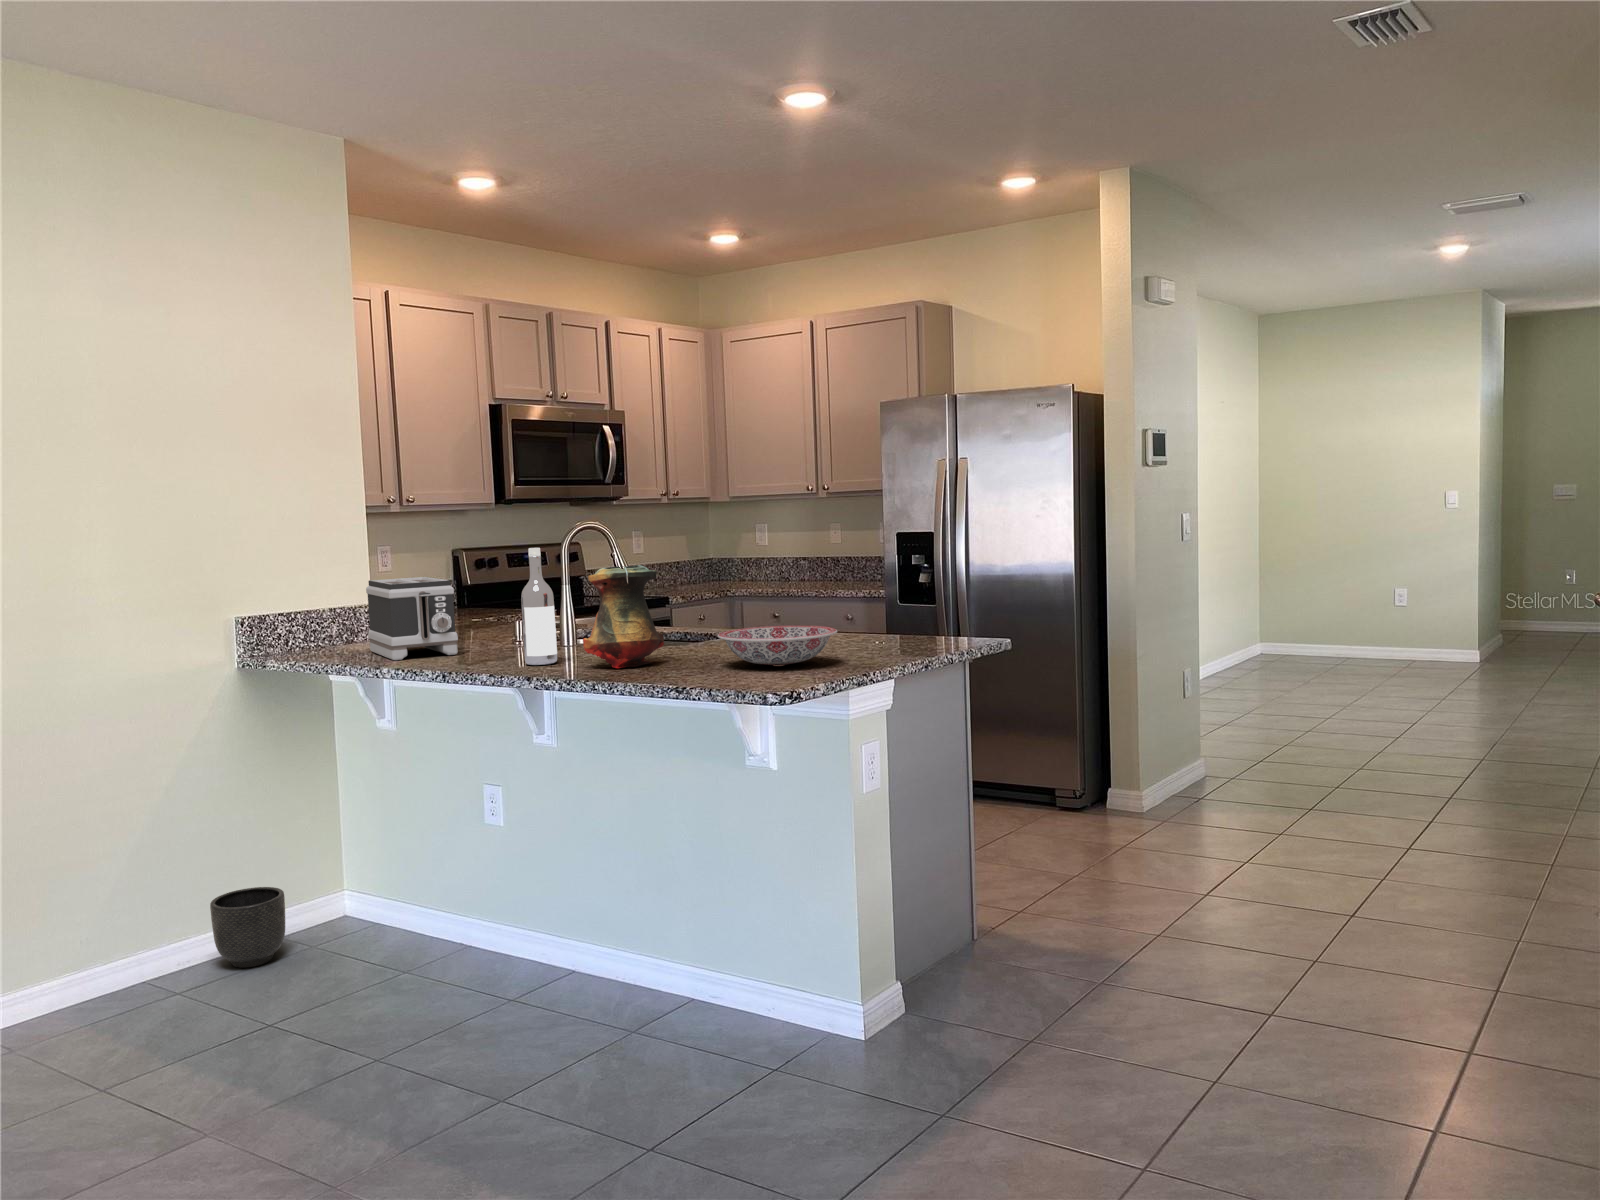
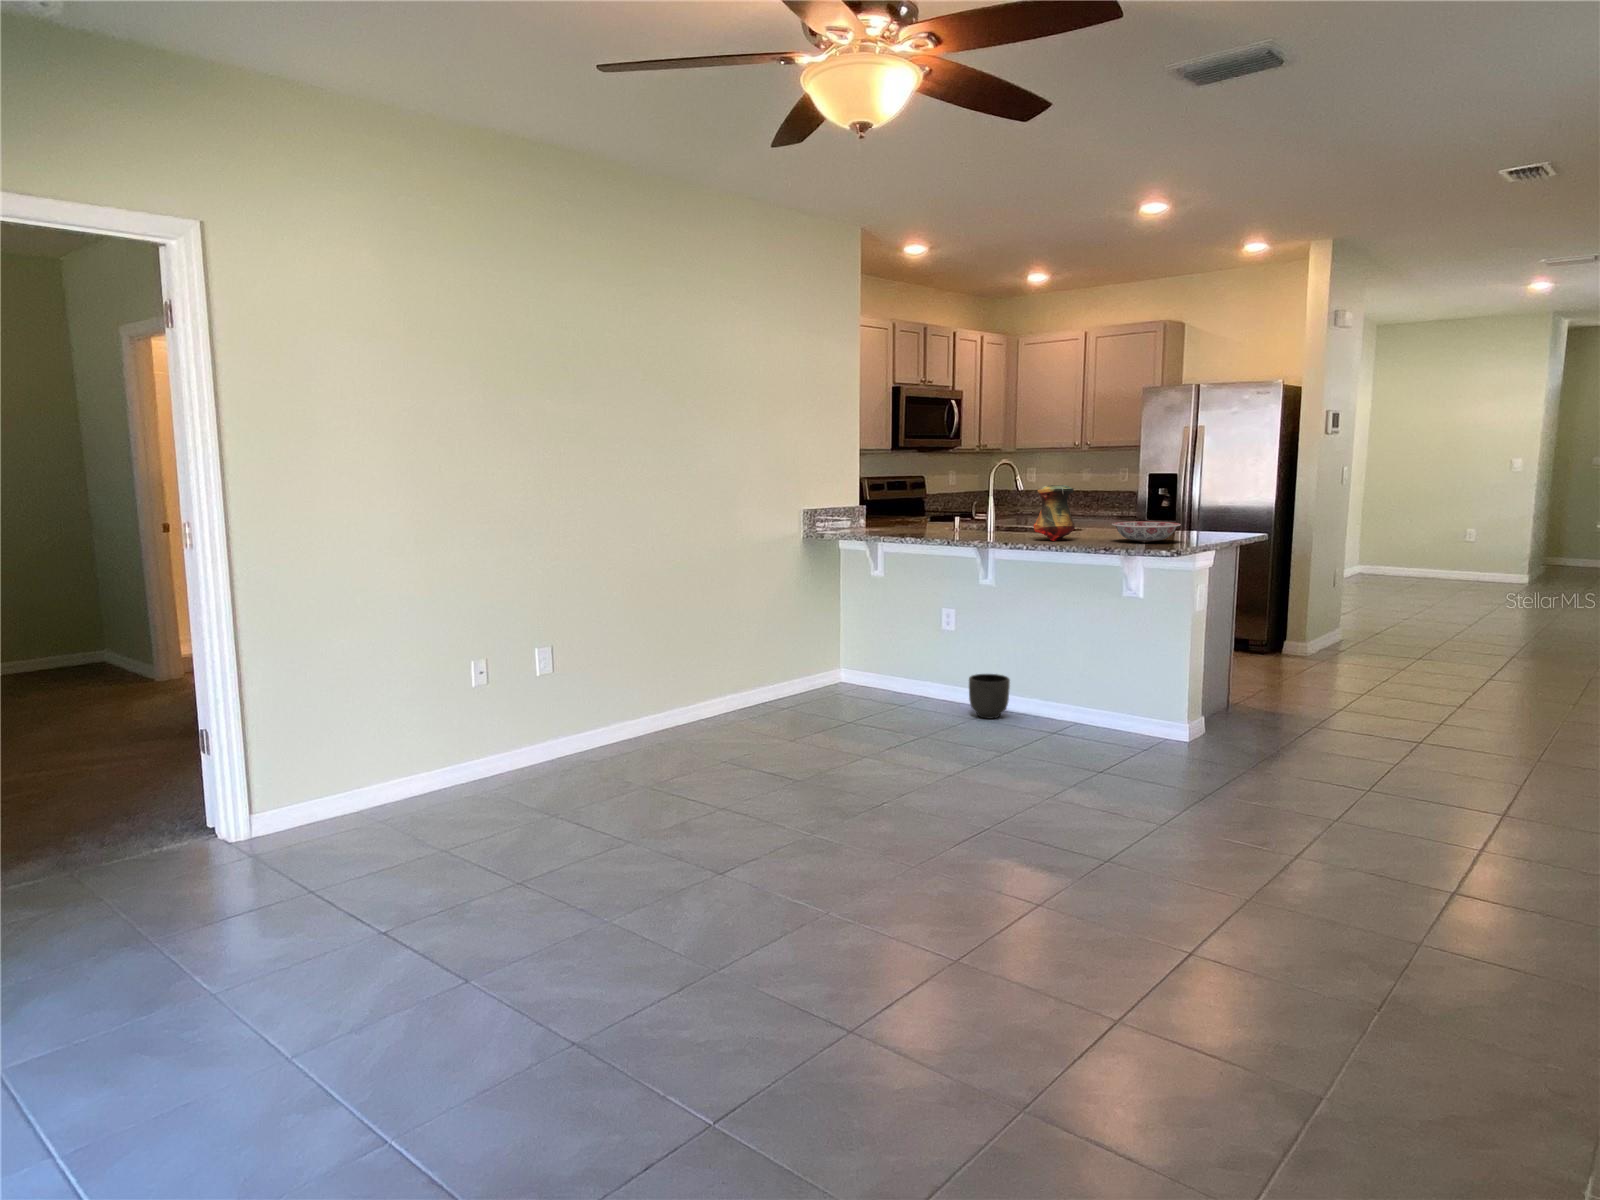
wine bottle: present [521,548,557,665] -> none [993,474,1010,539]
toaster: present [366,577,458,660] -> none [878,490,939,535]
planter: present [210,887,285,968] -> present [969,674,1010,719]

